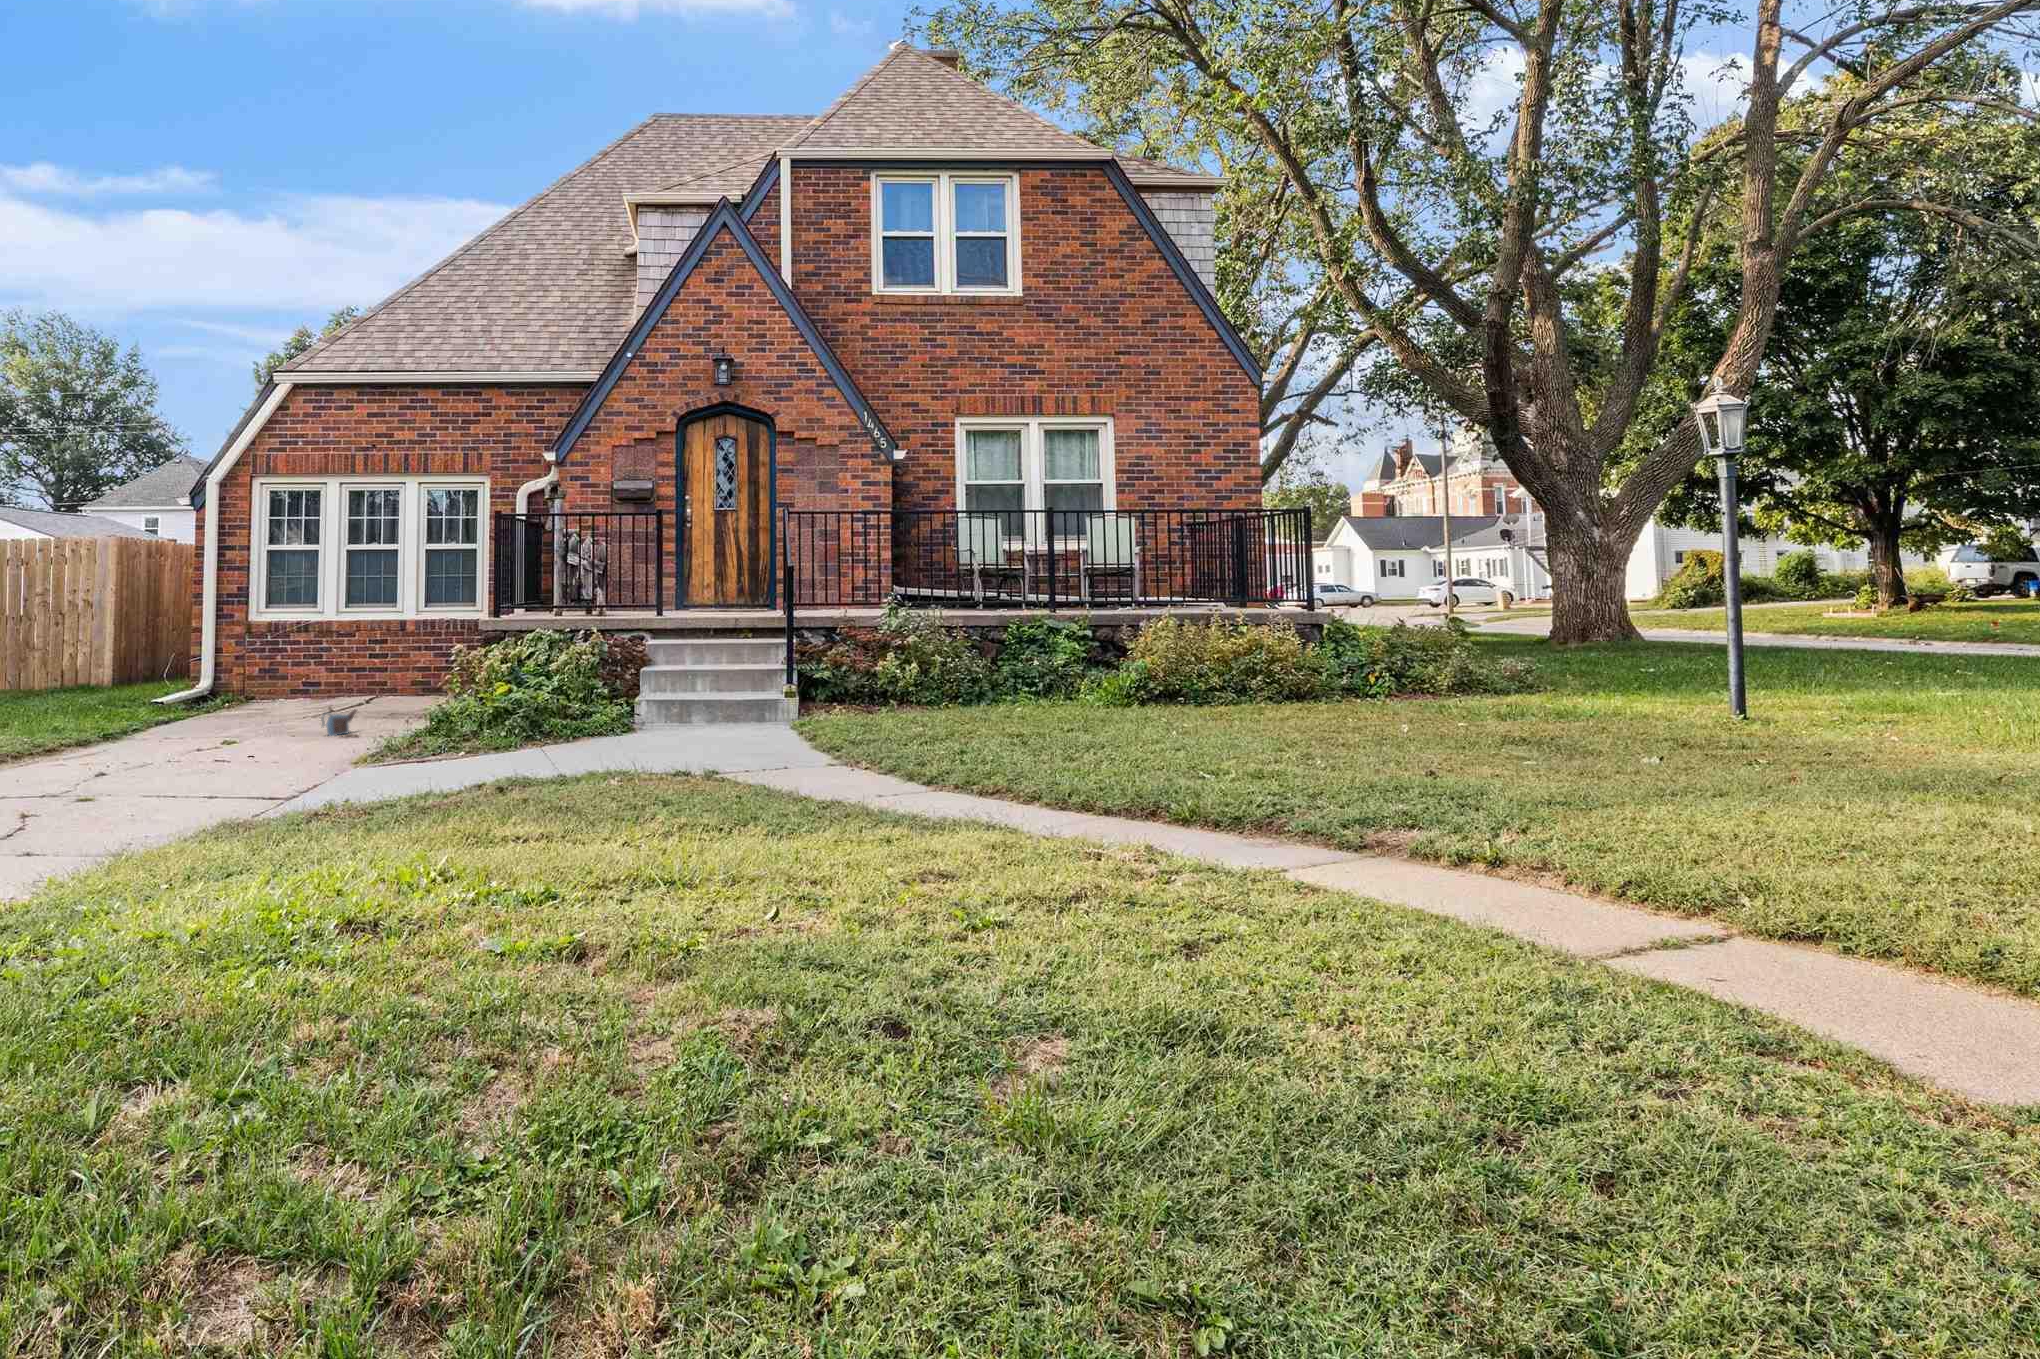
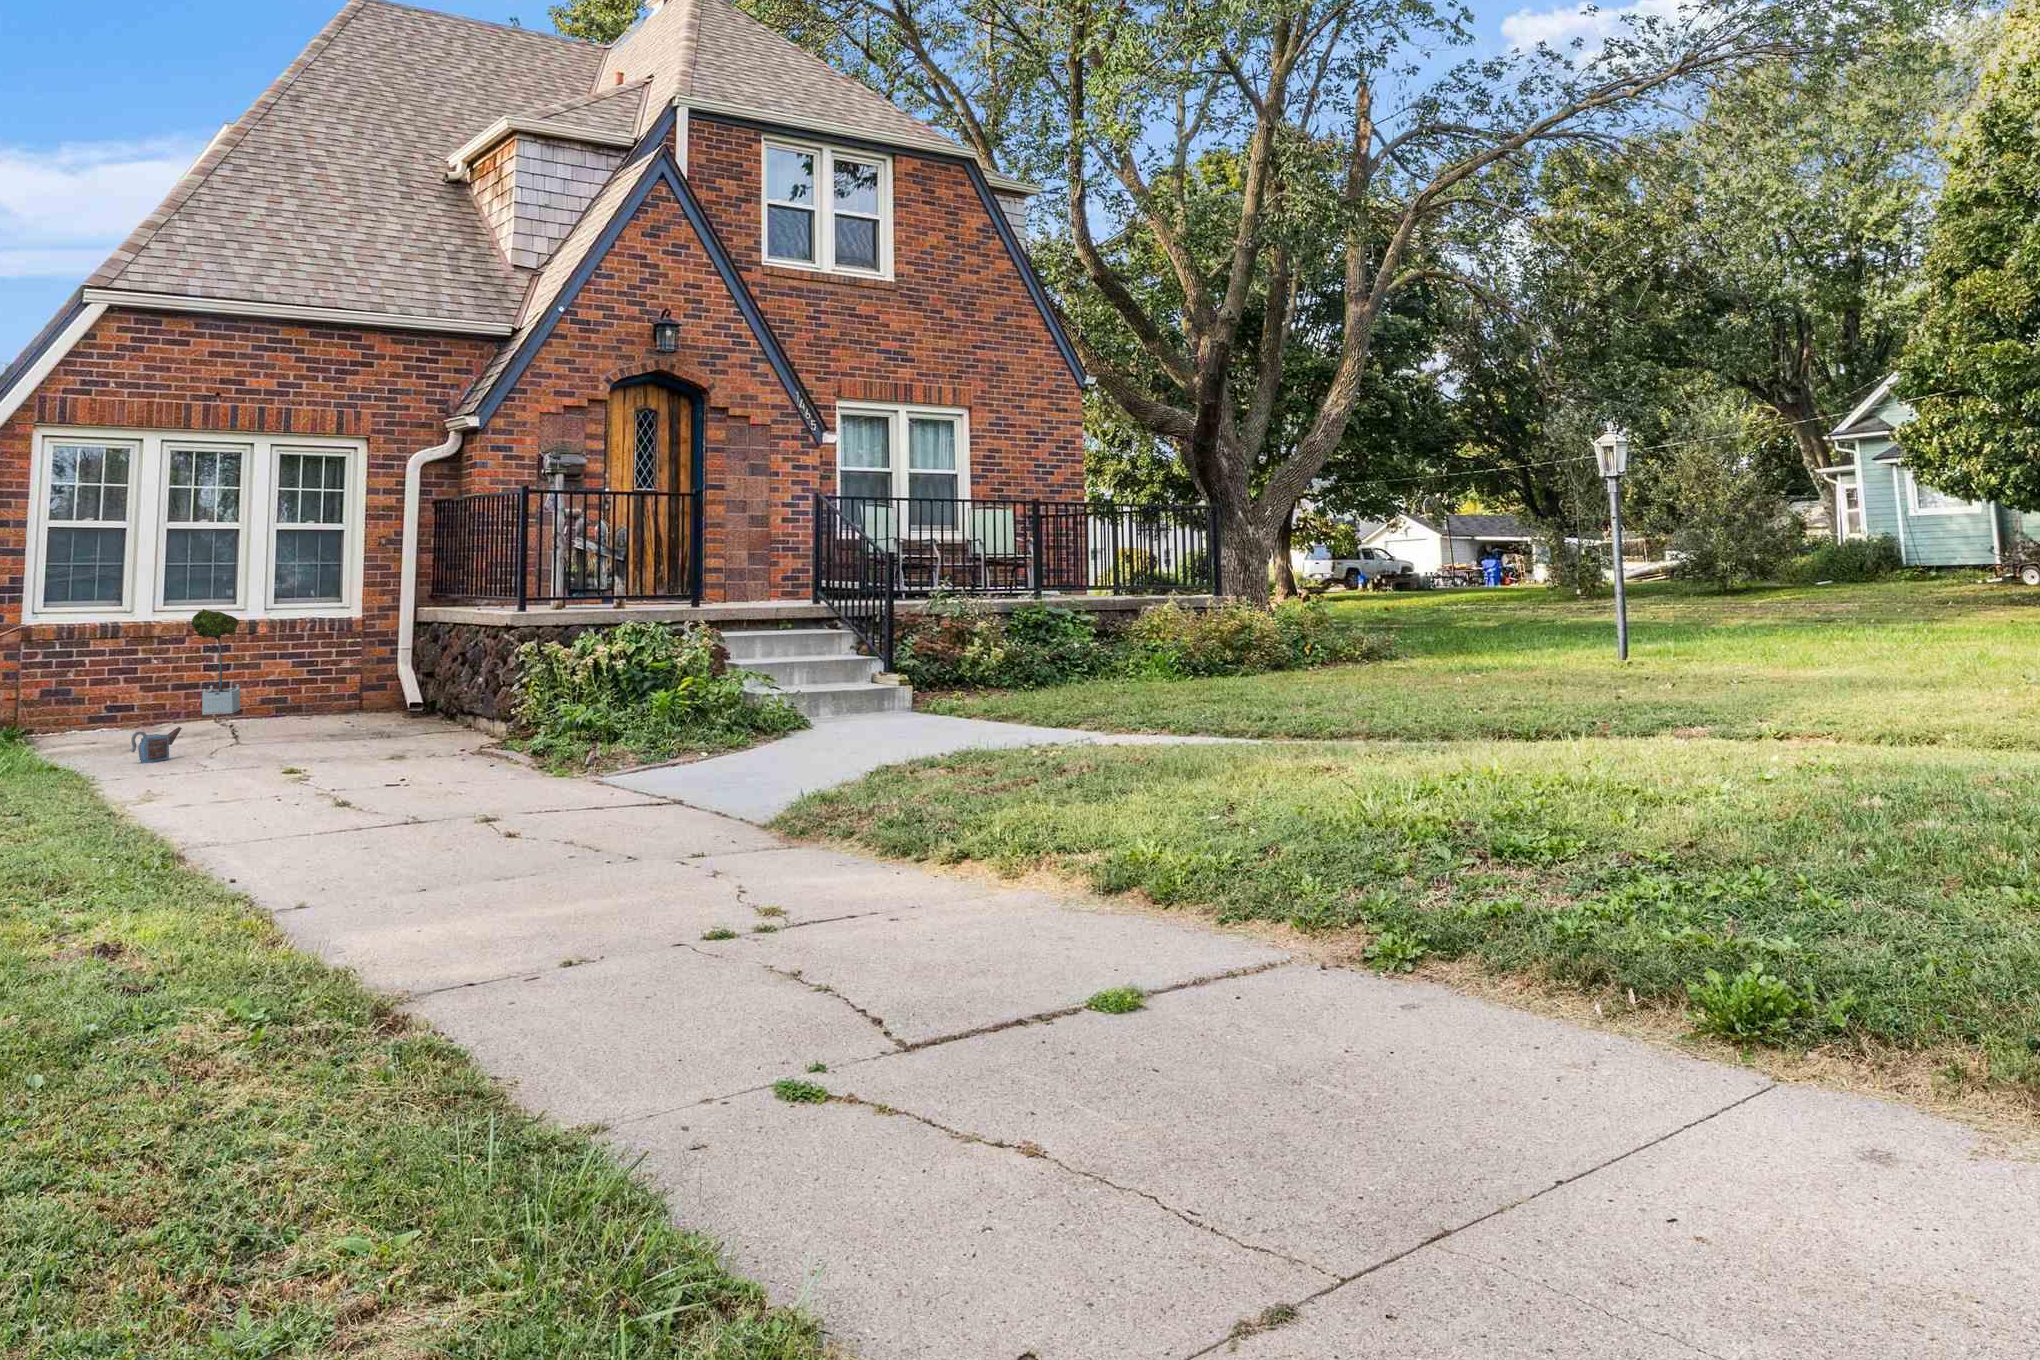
potted tree: none [366,613,402,694] -> present [191,609,240,715]

